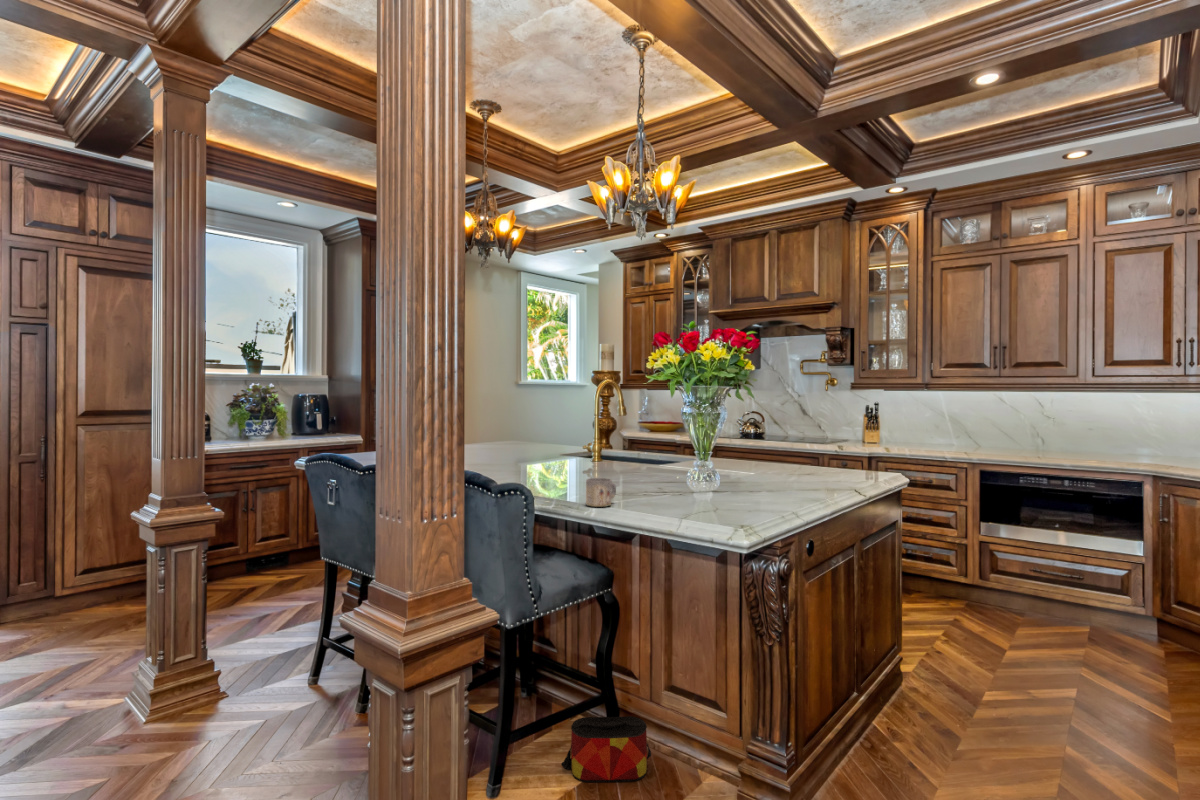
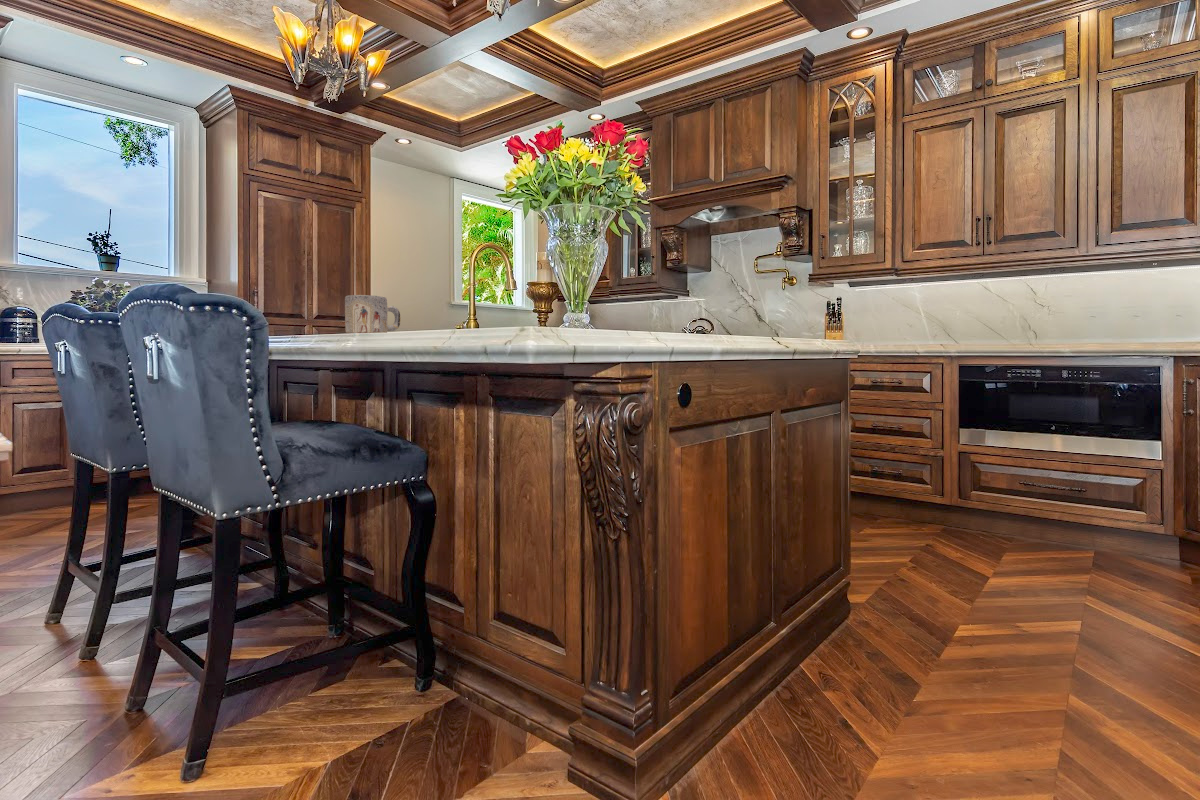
bag: present [561,716,651,782] -> none [316,657,456,756]

